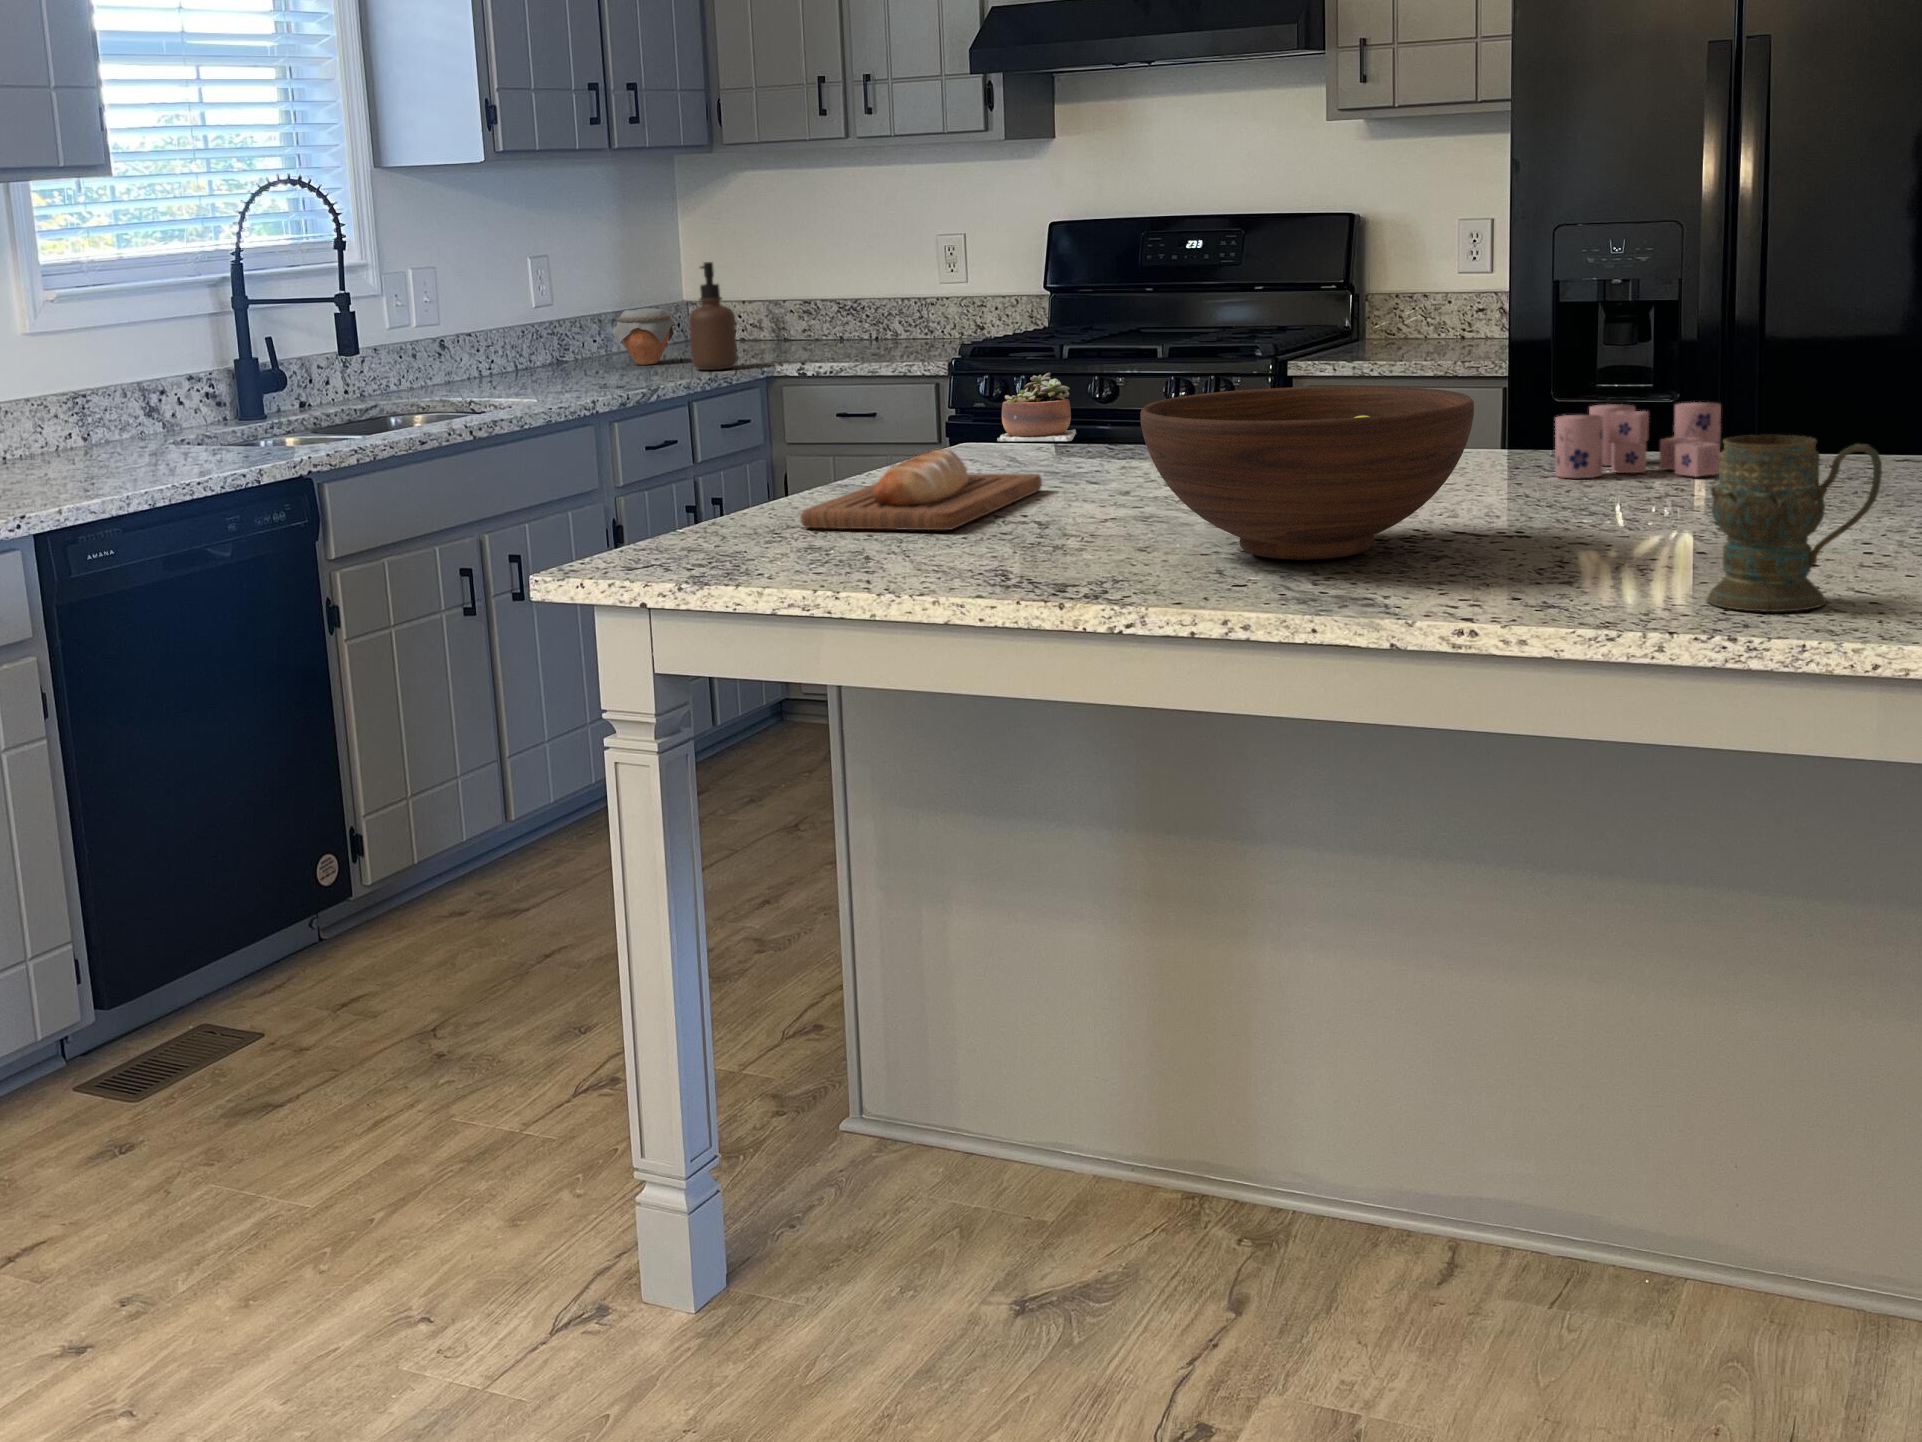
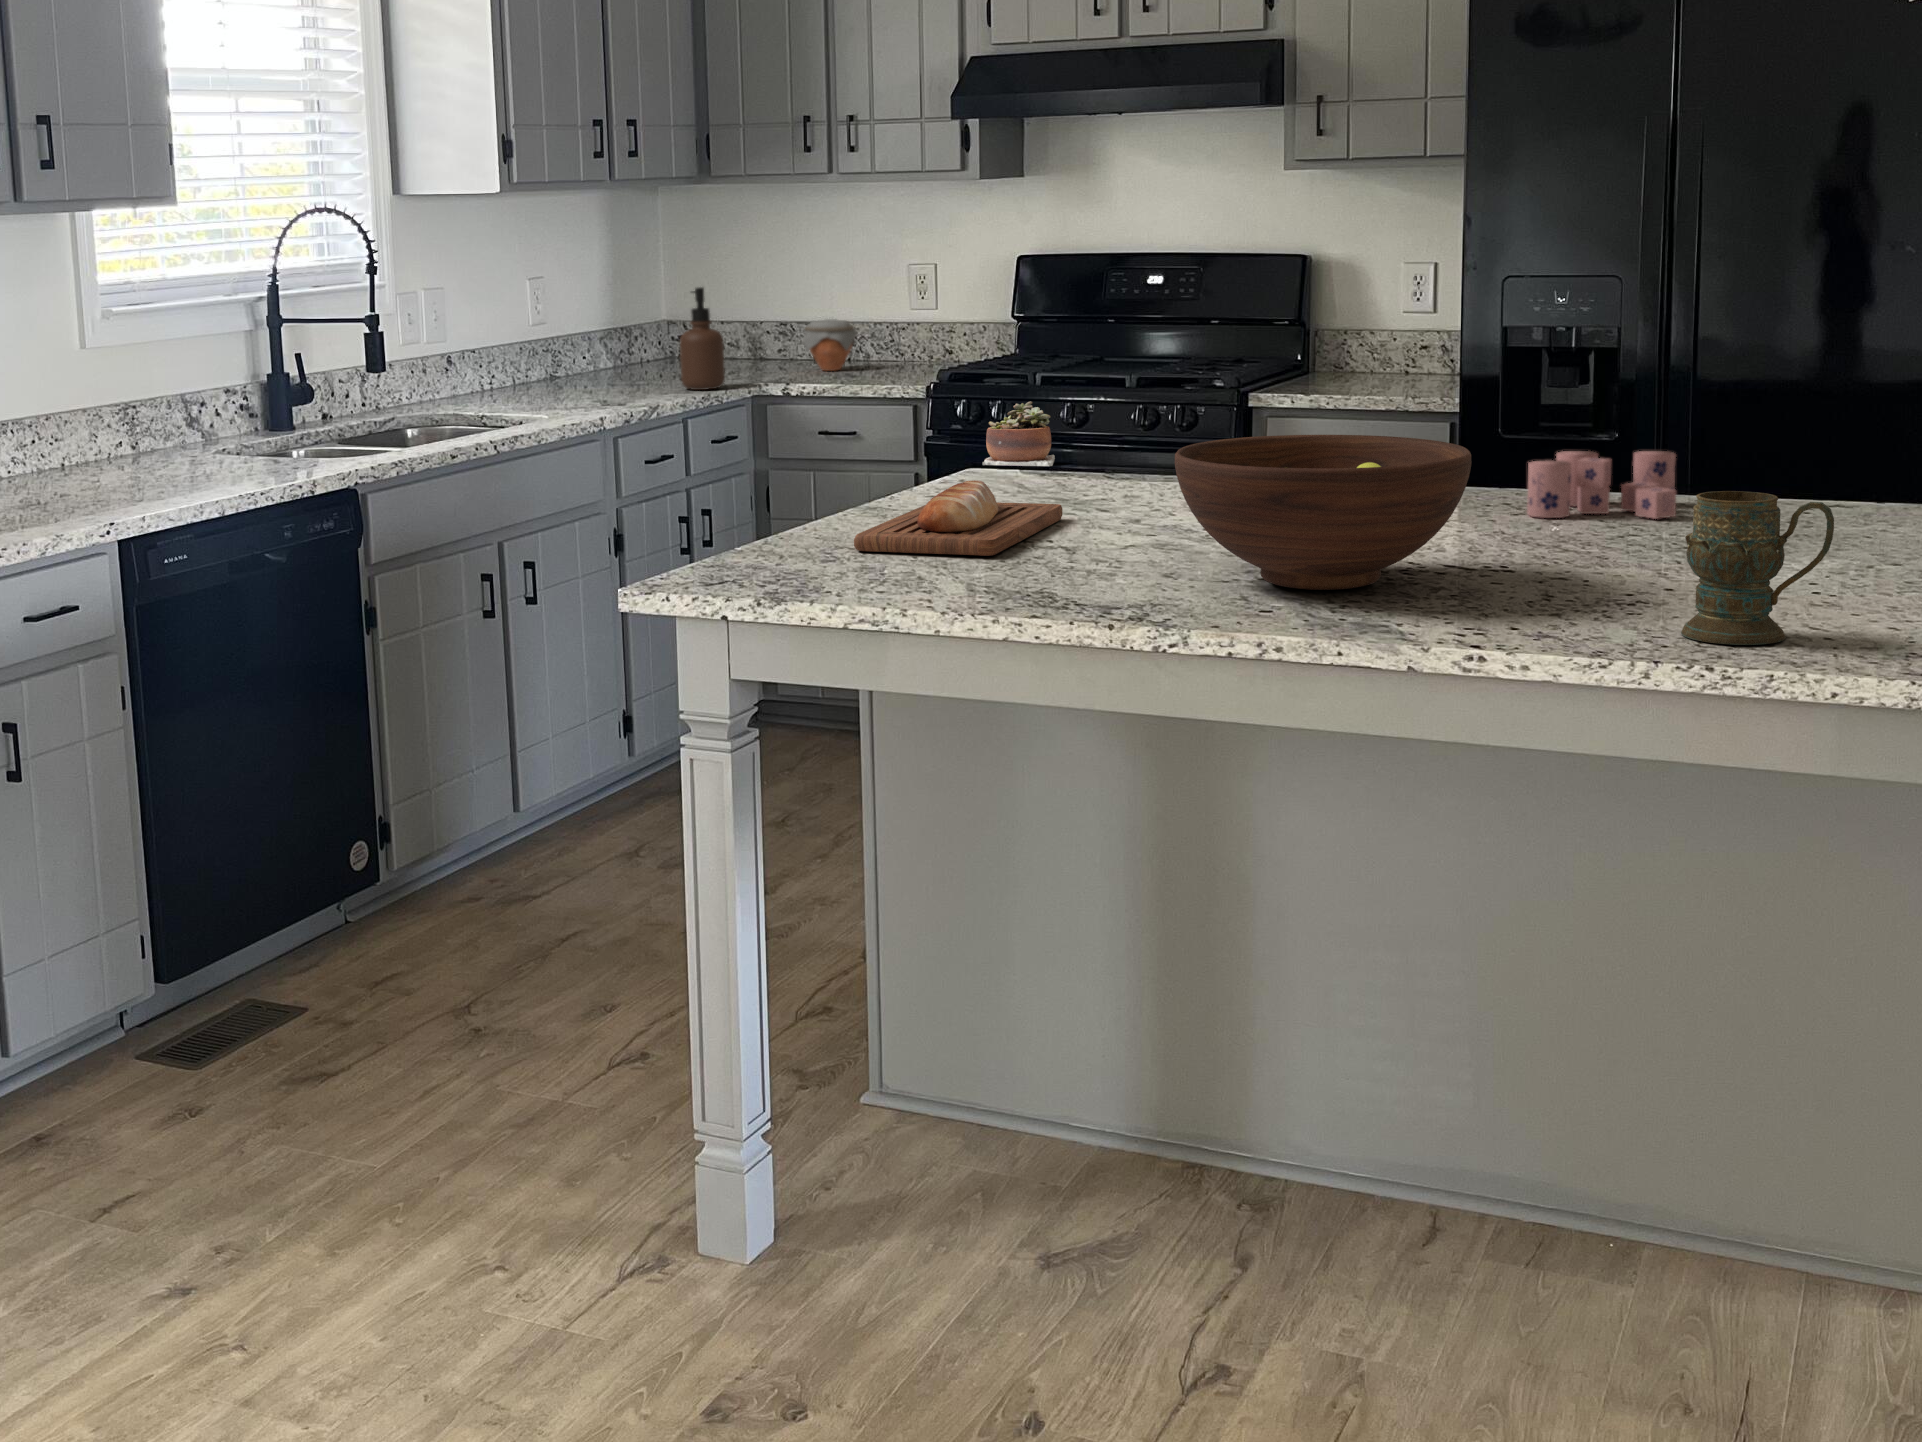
jar: present [613,308,676,365] -> present [802,319,858,371]

